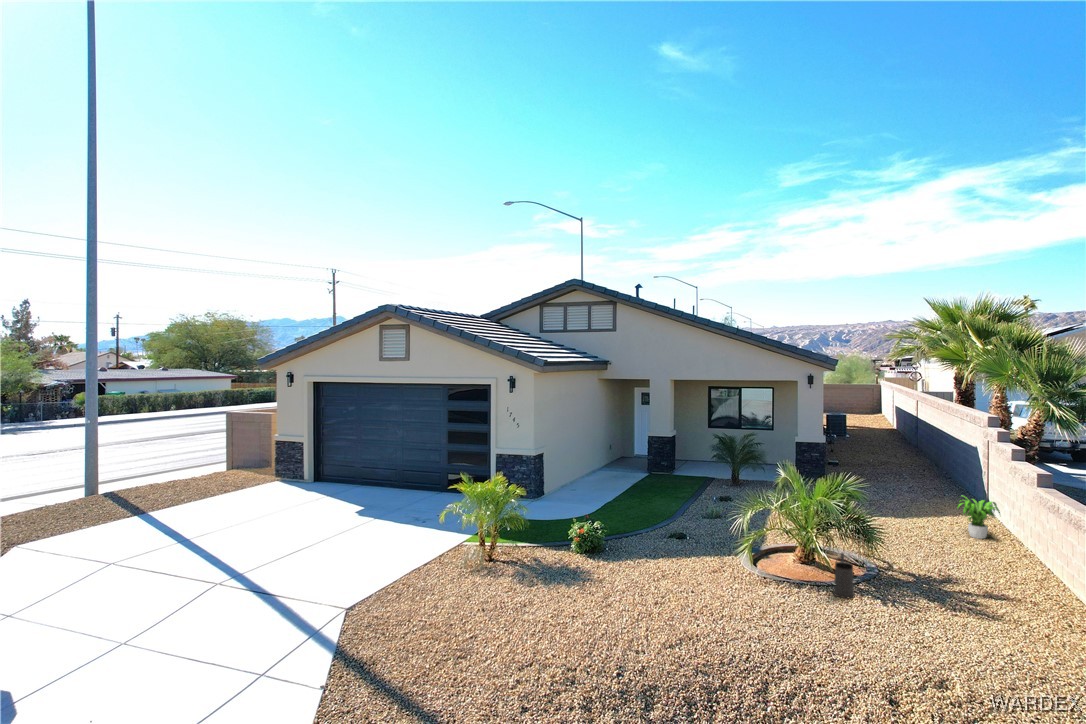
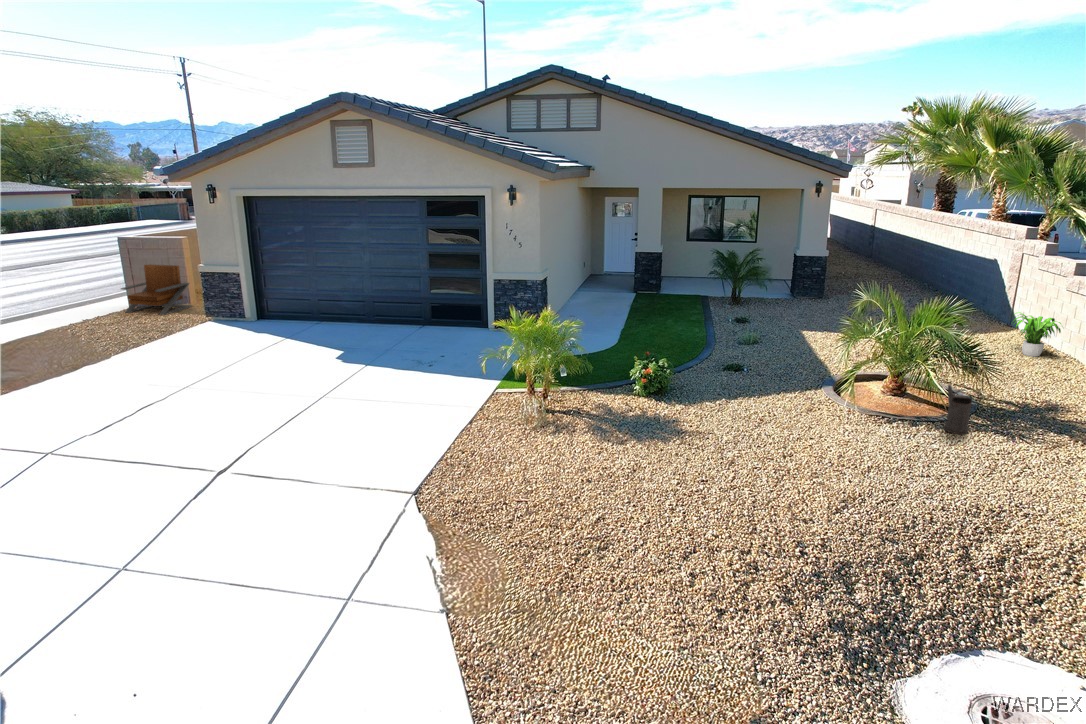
lounge chair: none [217,434,270,475] -> present [121,264,191,315]

